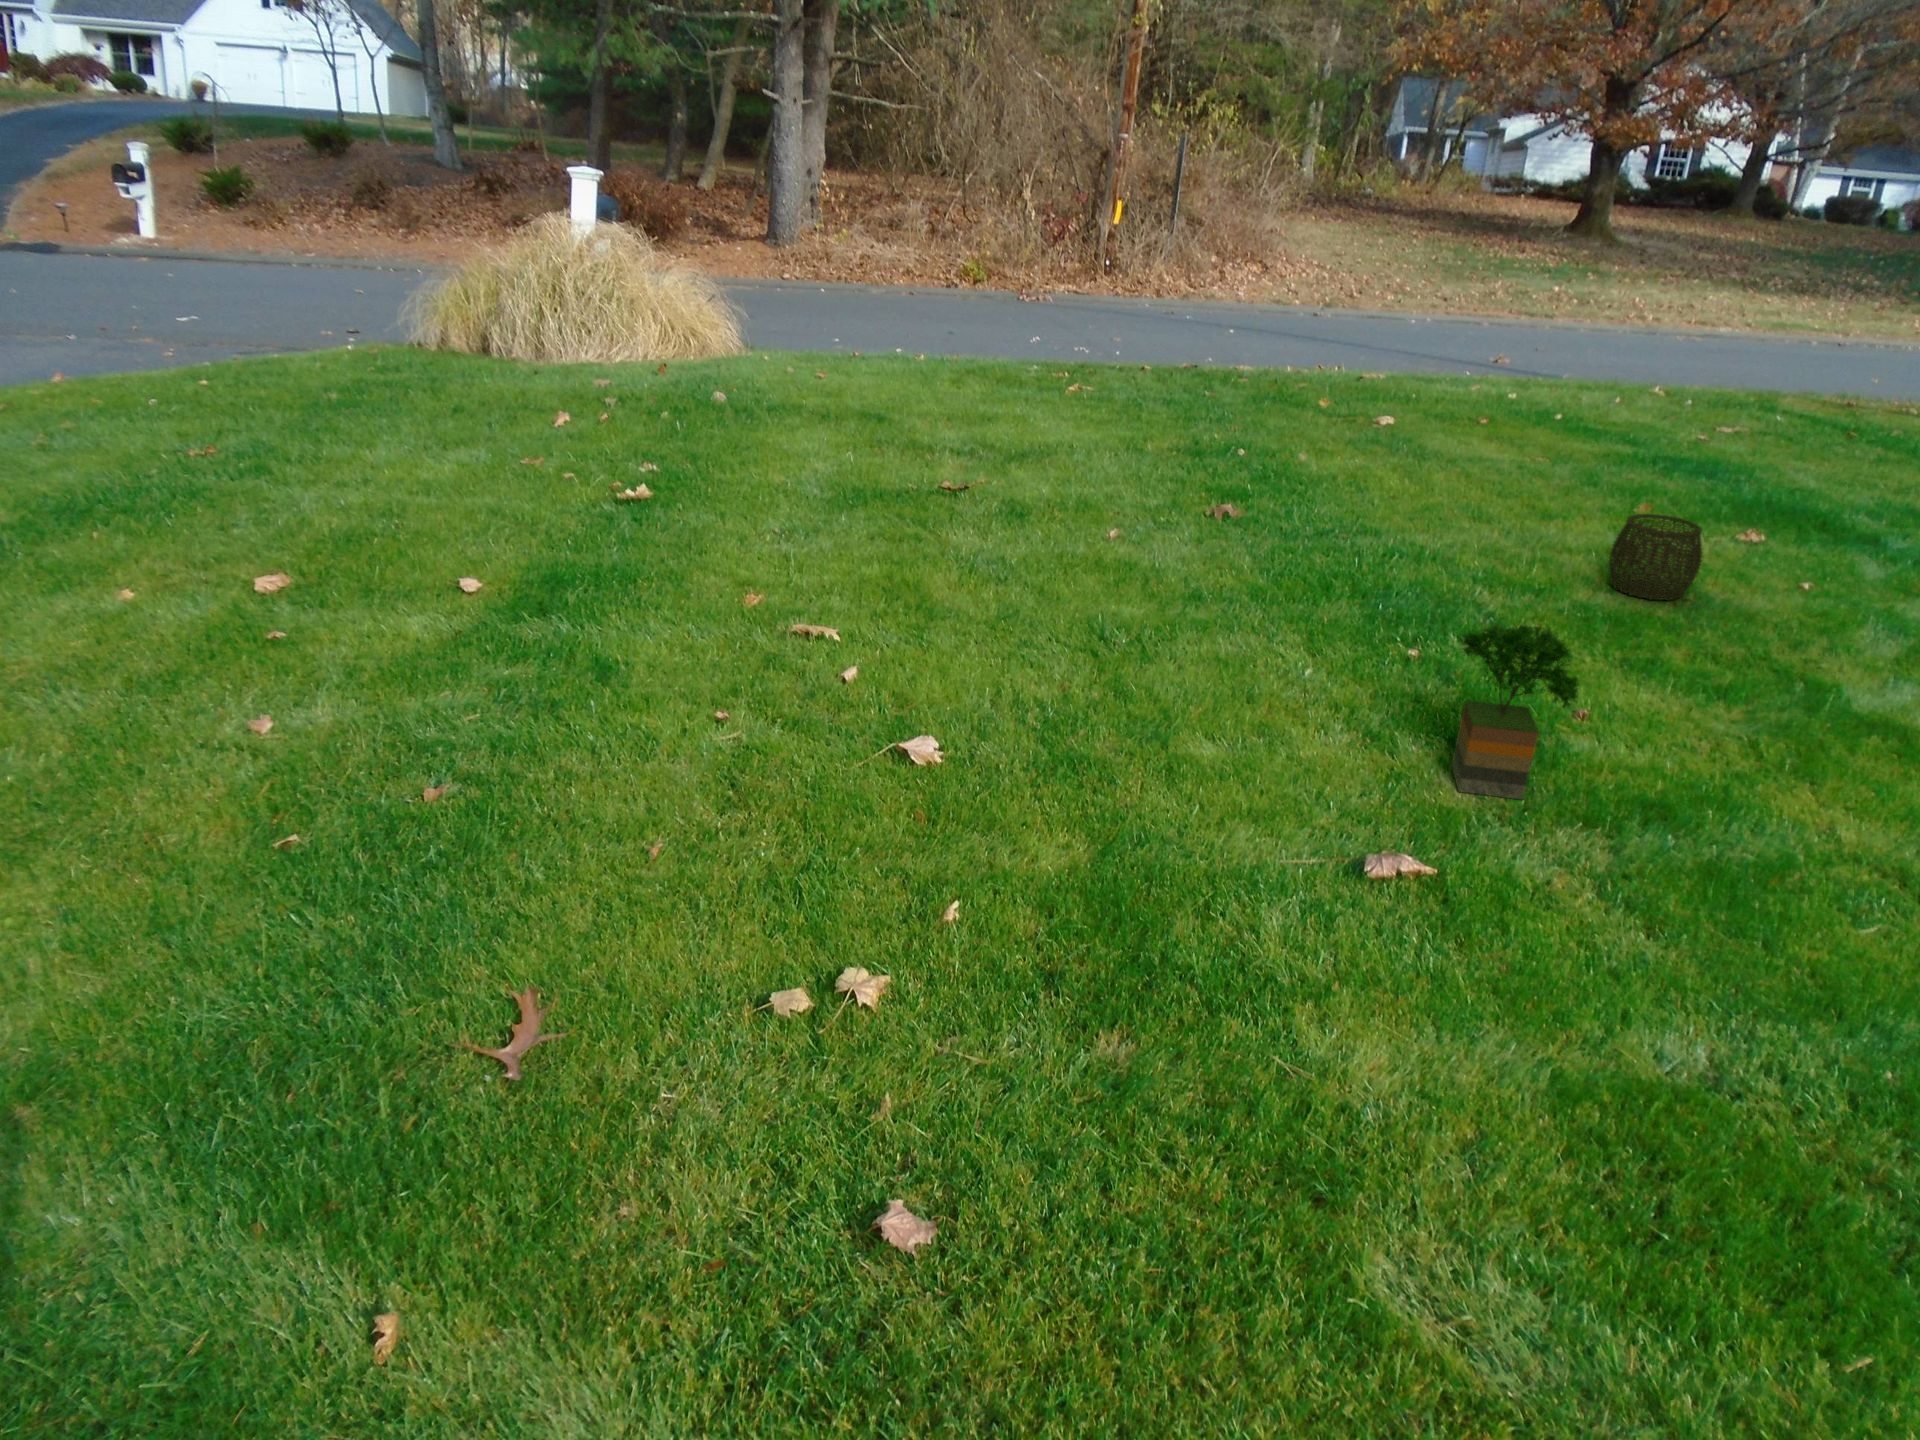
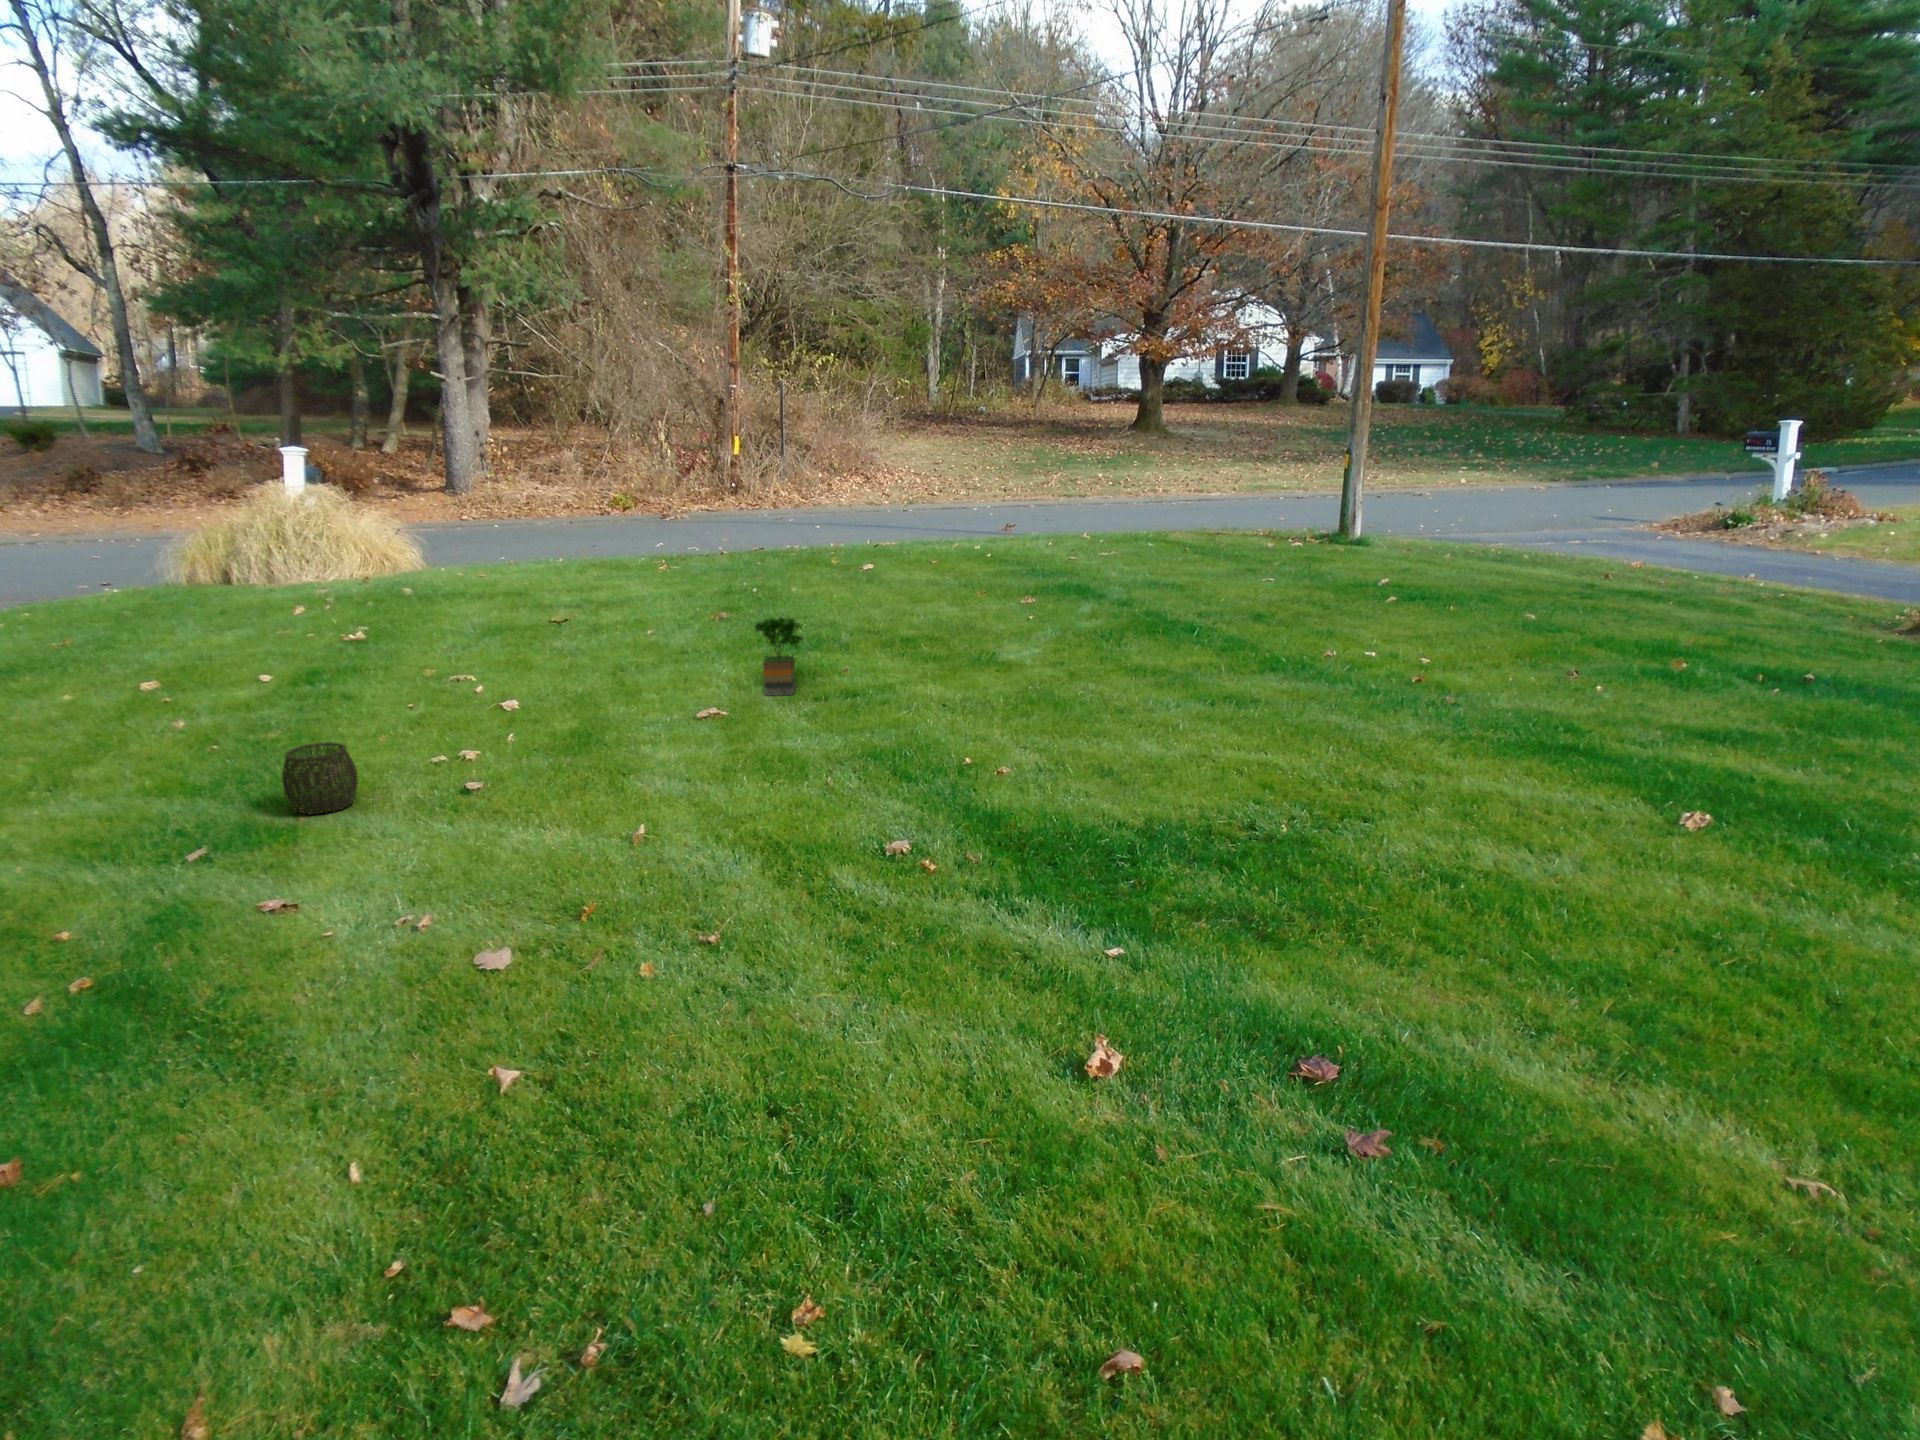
woven basket: present [1609,514,1702,601] -> present [282,742,358,814]

